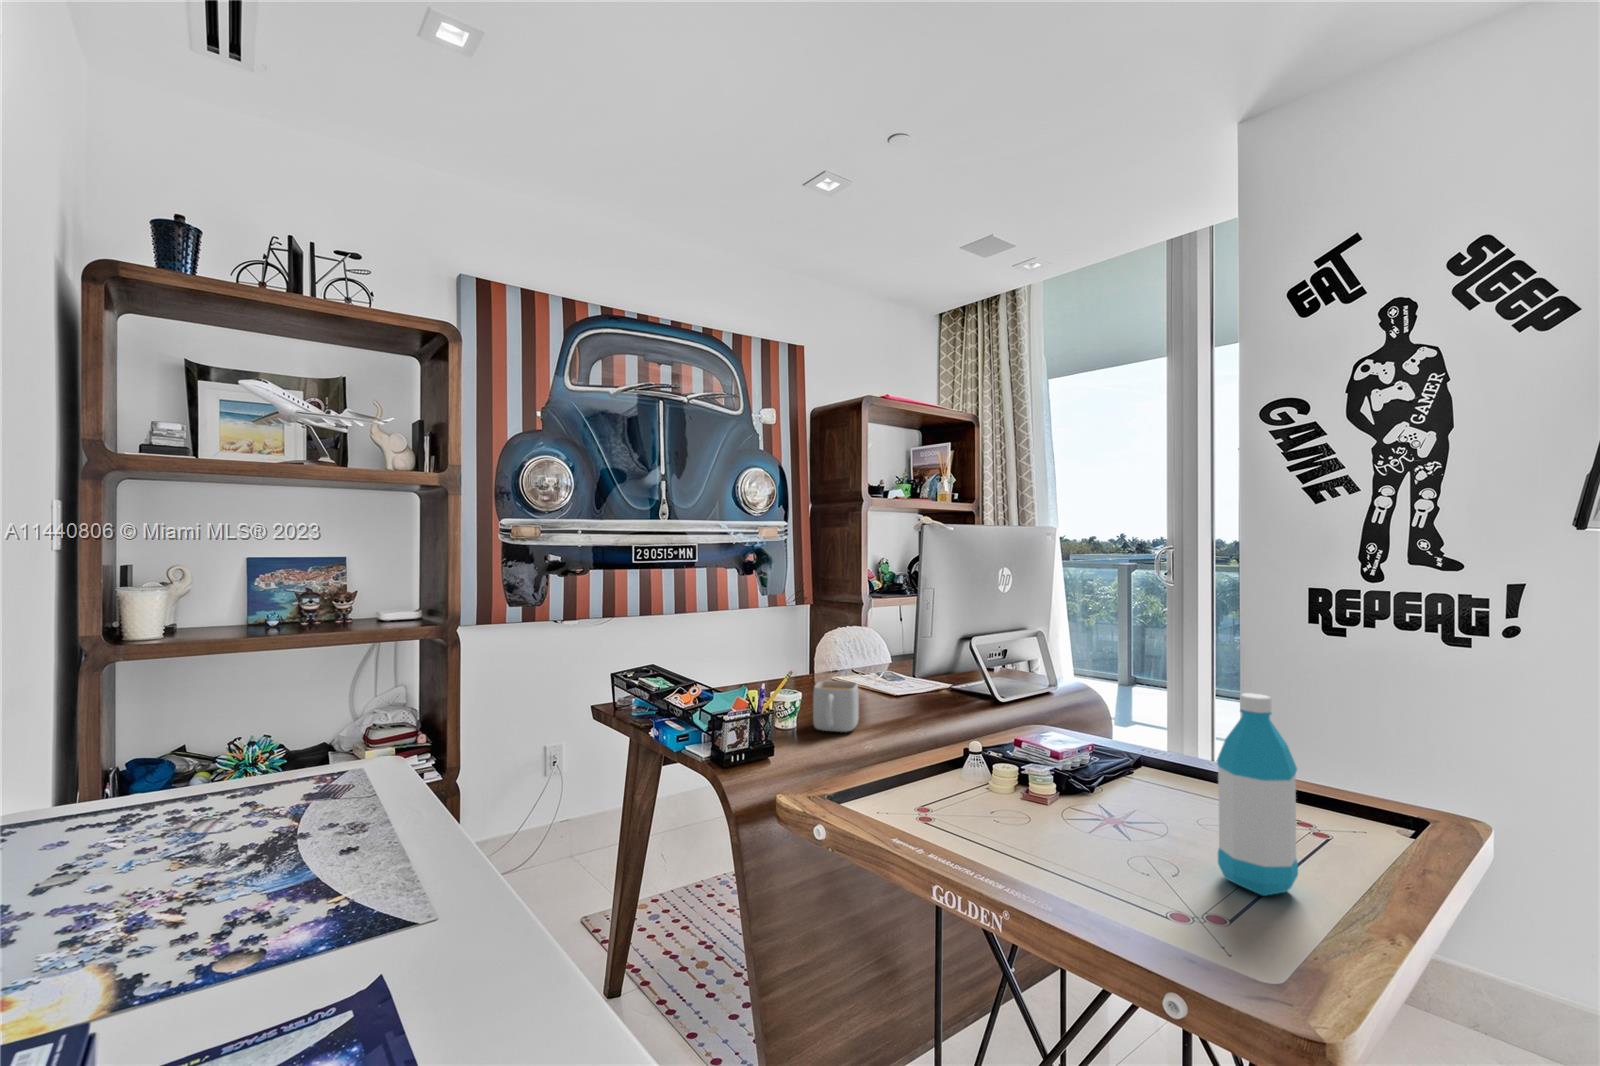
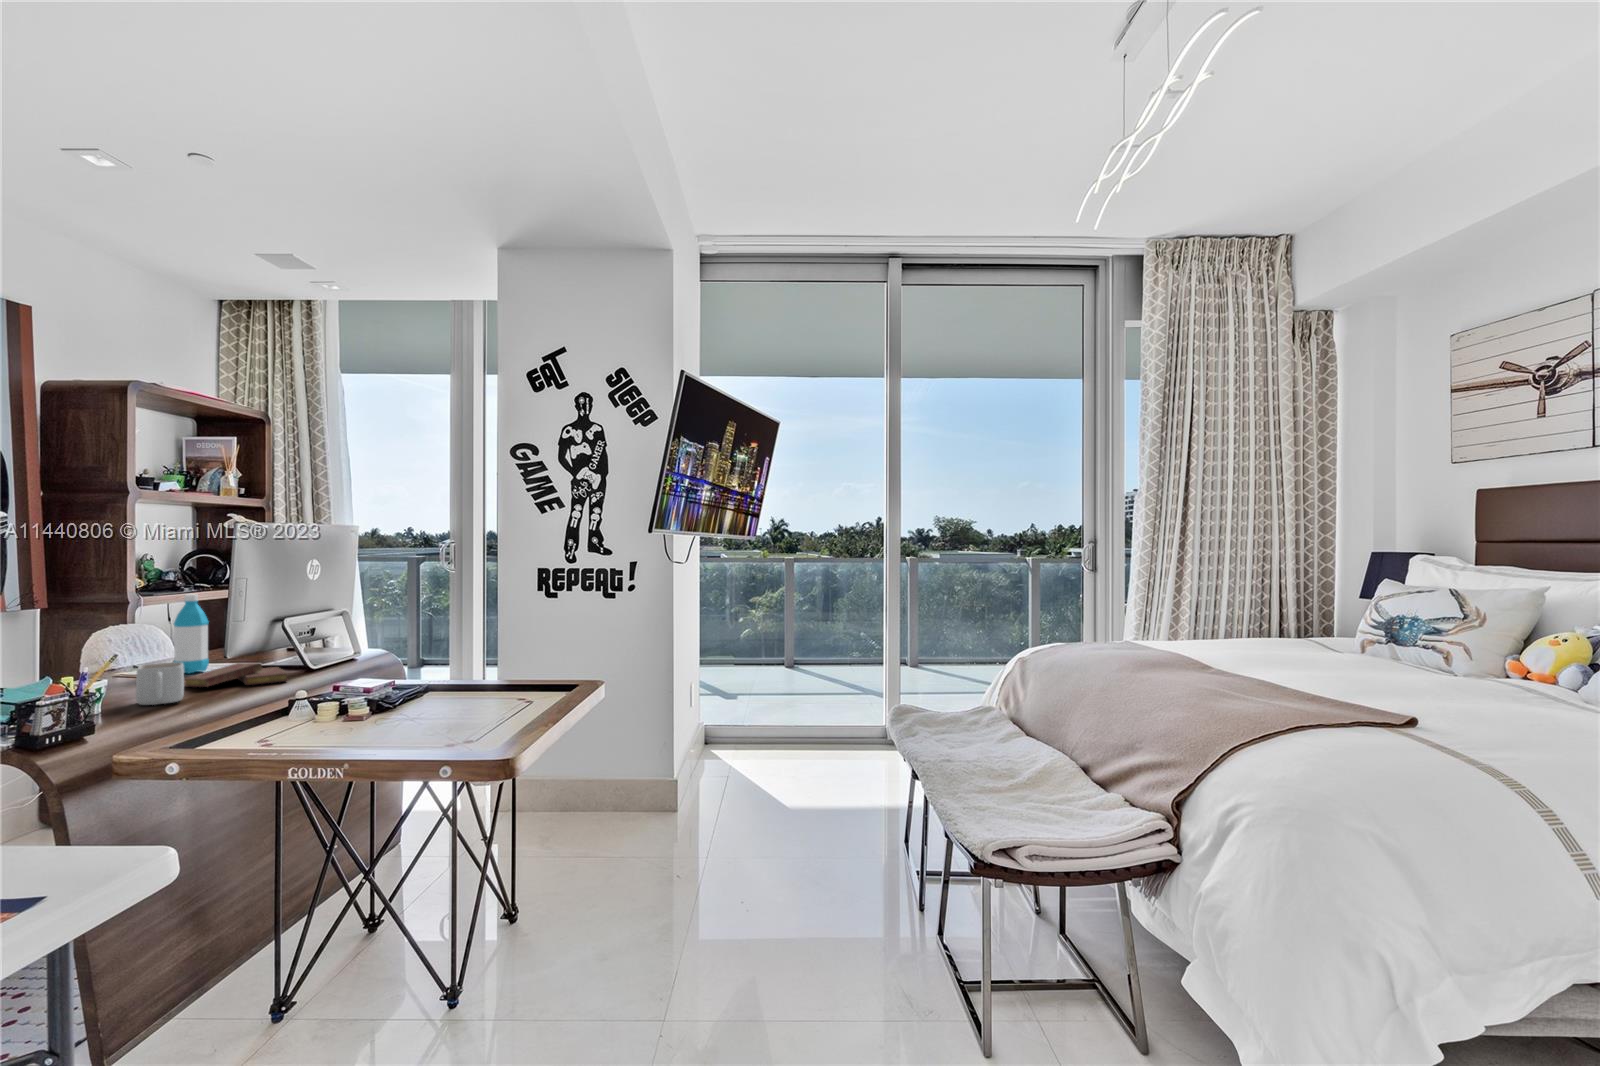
book: none [868,685,970,718] -> present [184,663,288,687]
water bottle: present [1216,693,1298,896] -> present [174,594,209,673]

